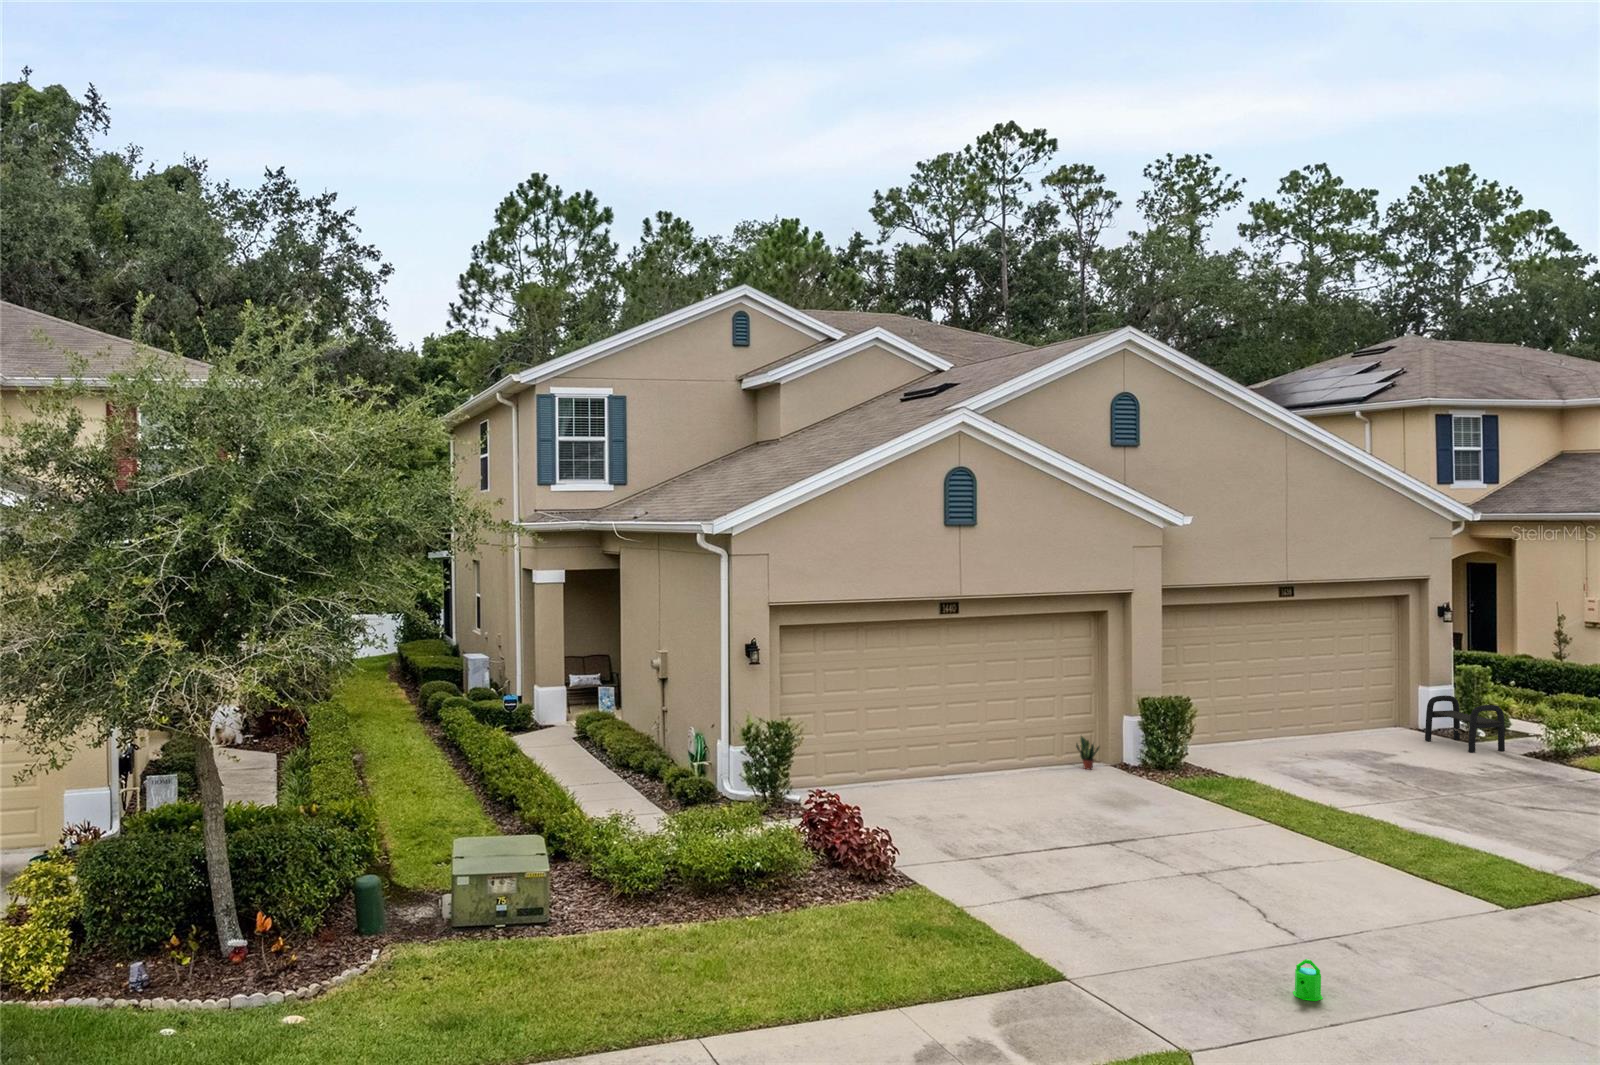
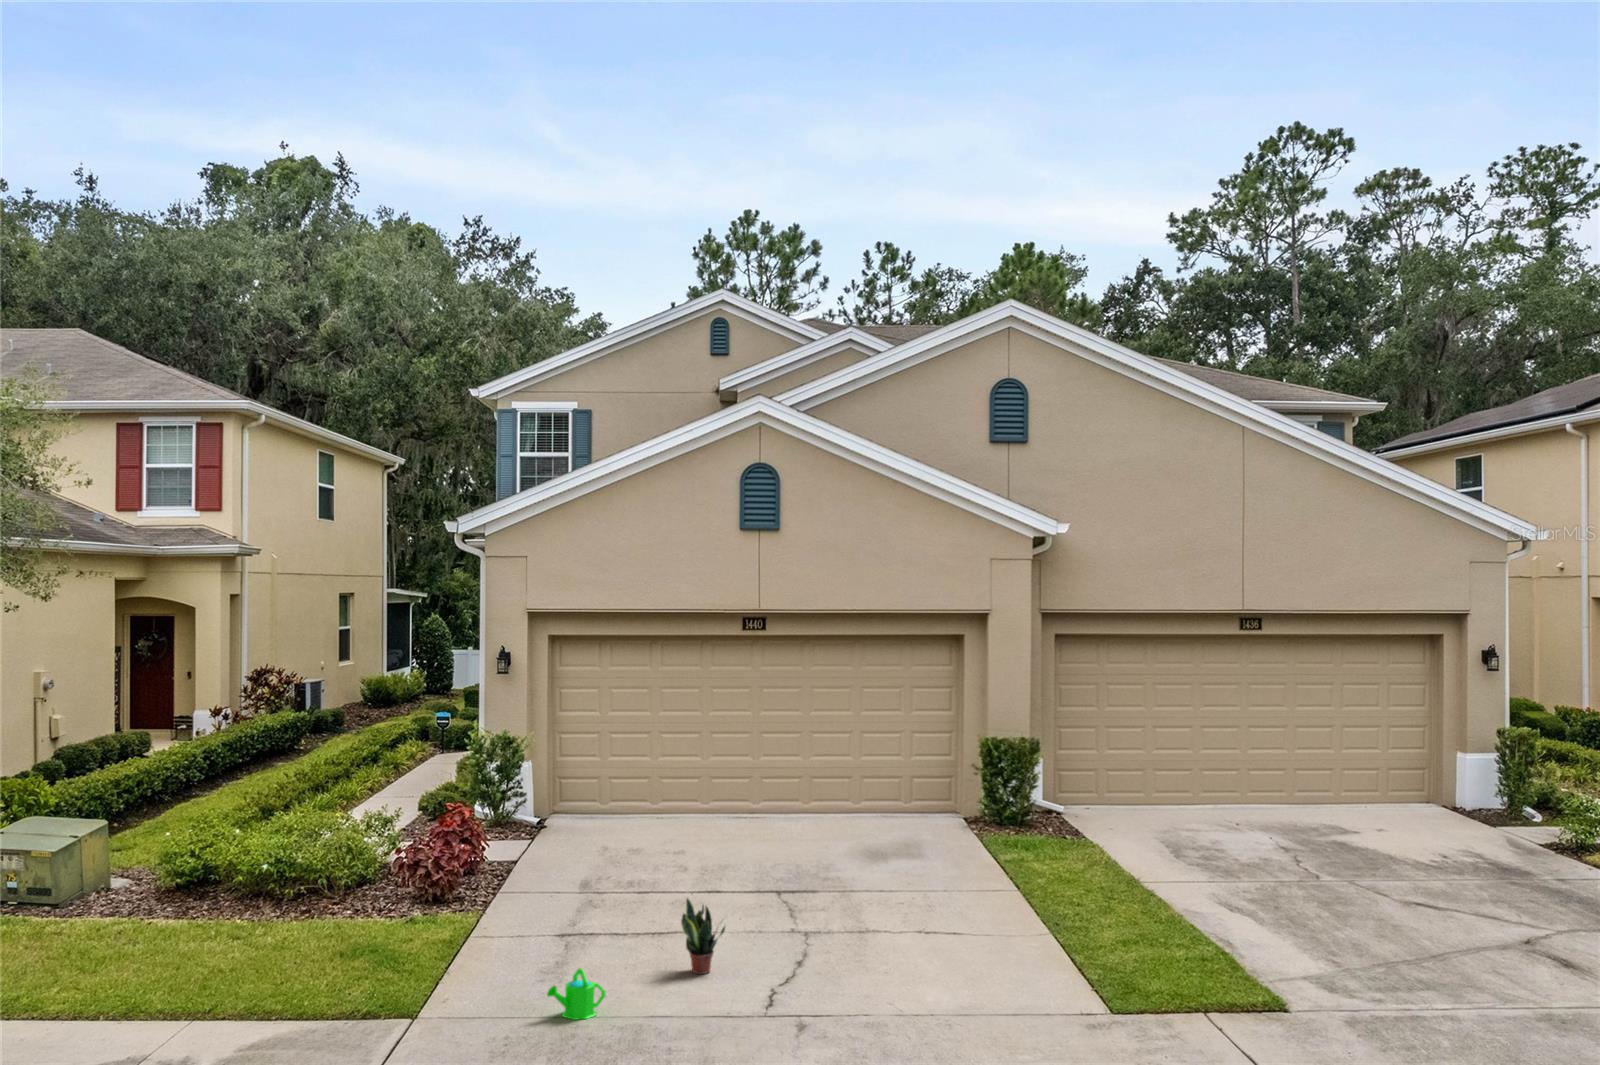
bench: present [1425,695,1505,753] -> none [1458,779,1549,858]
potted plant: present [1076,736,1099,770] -> present [681,899,725,974]

